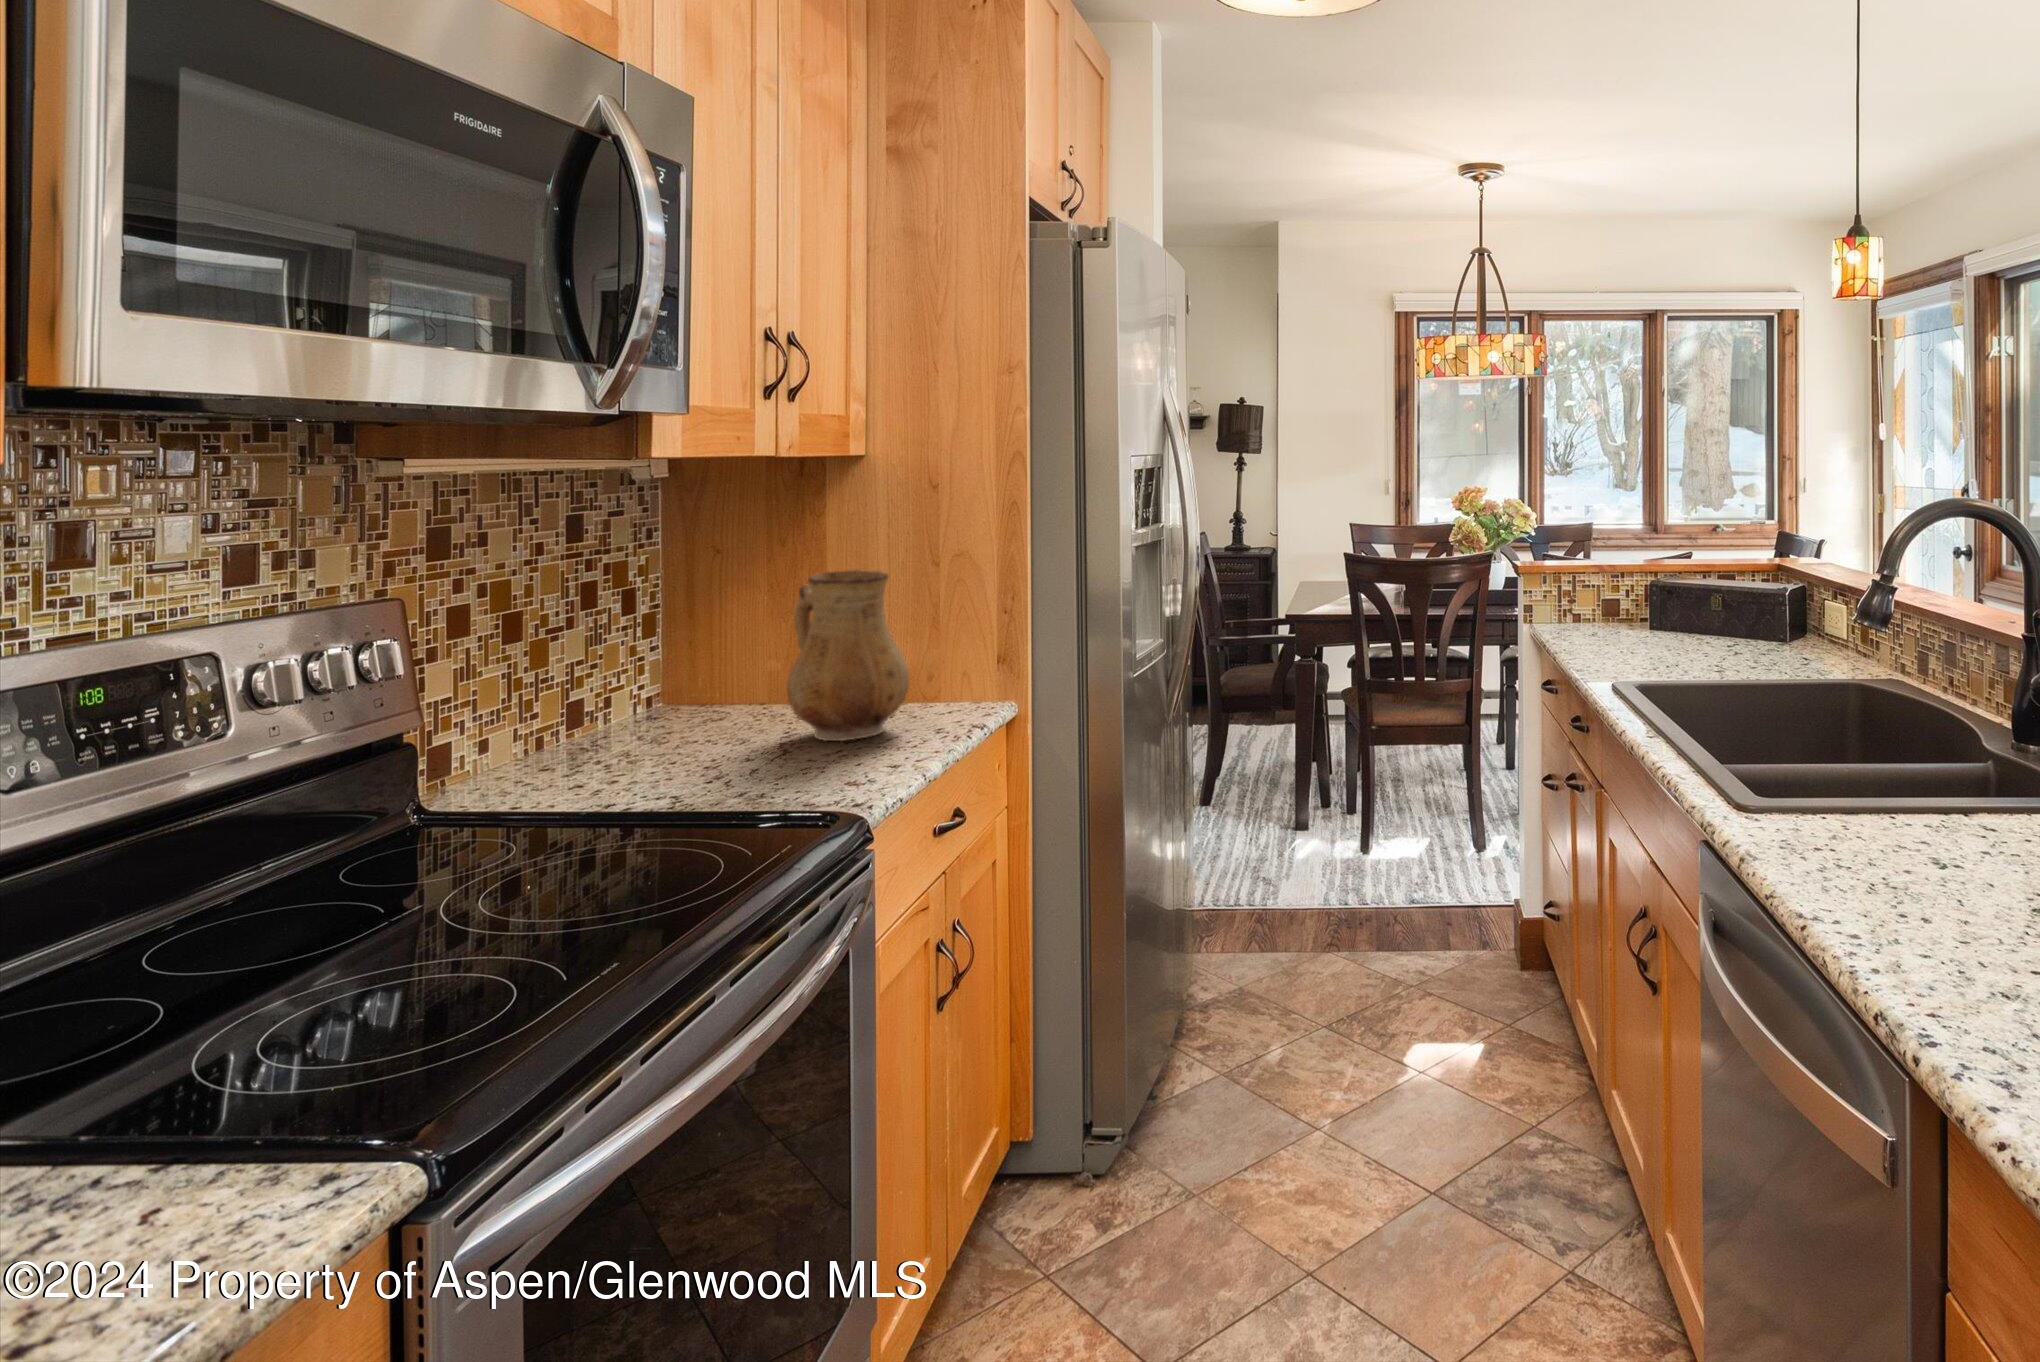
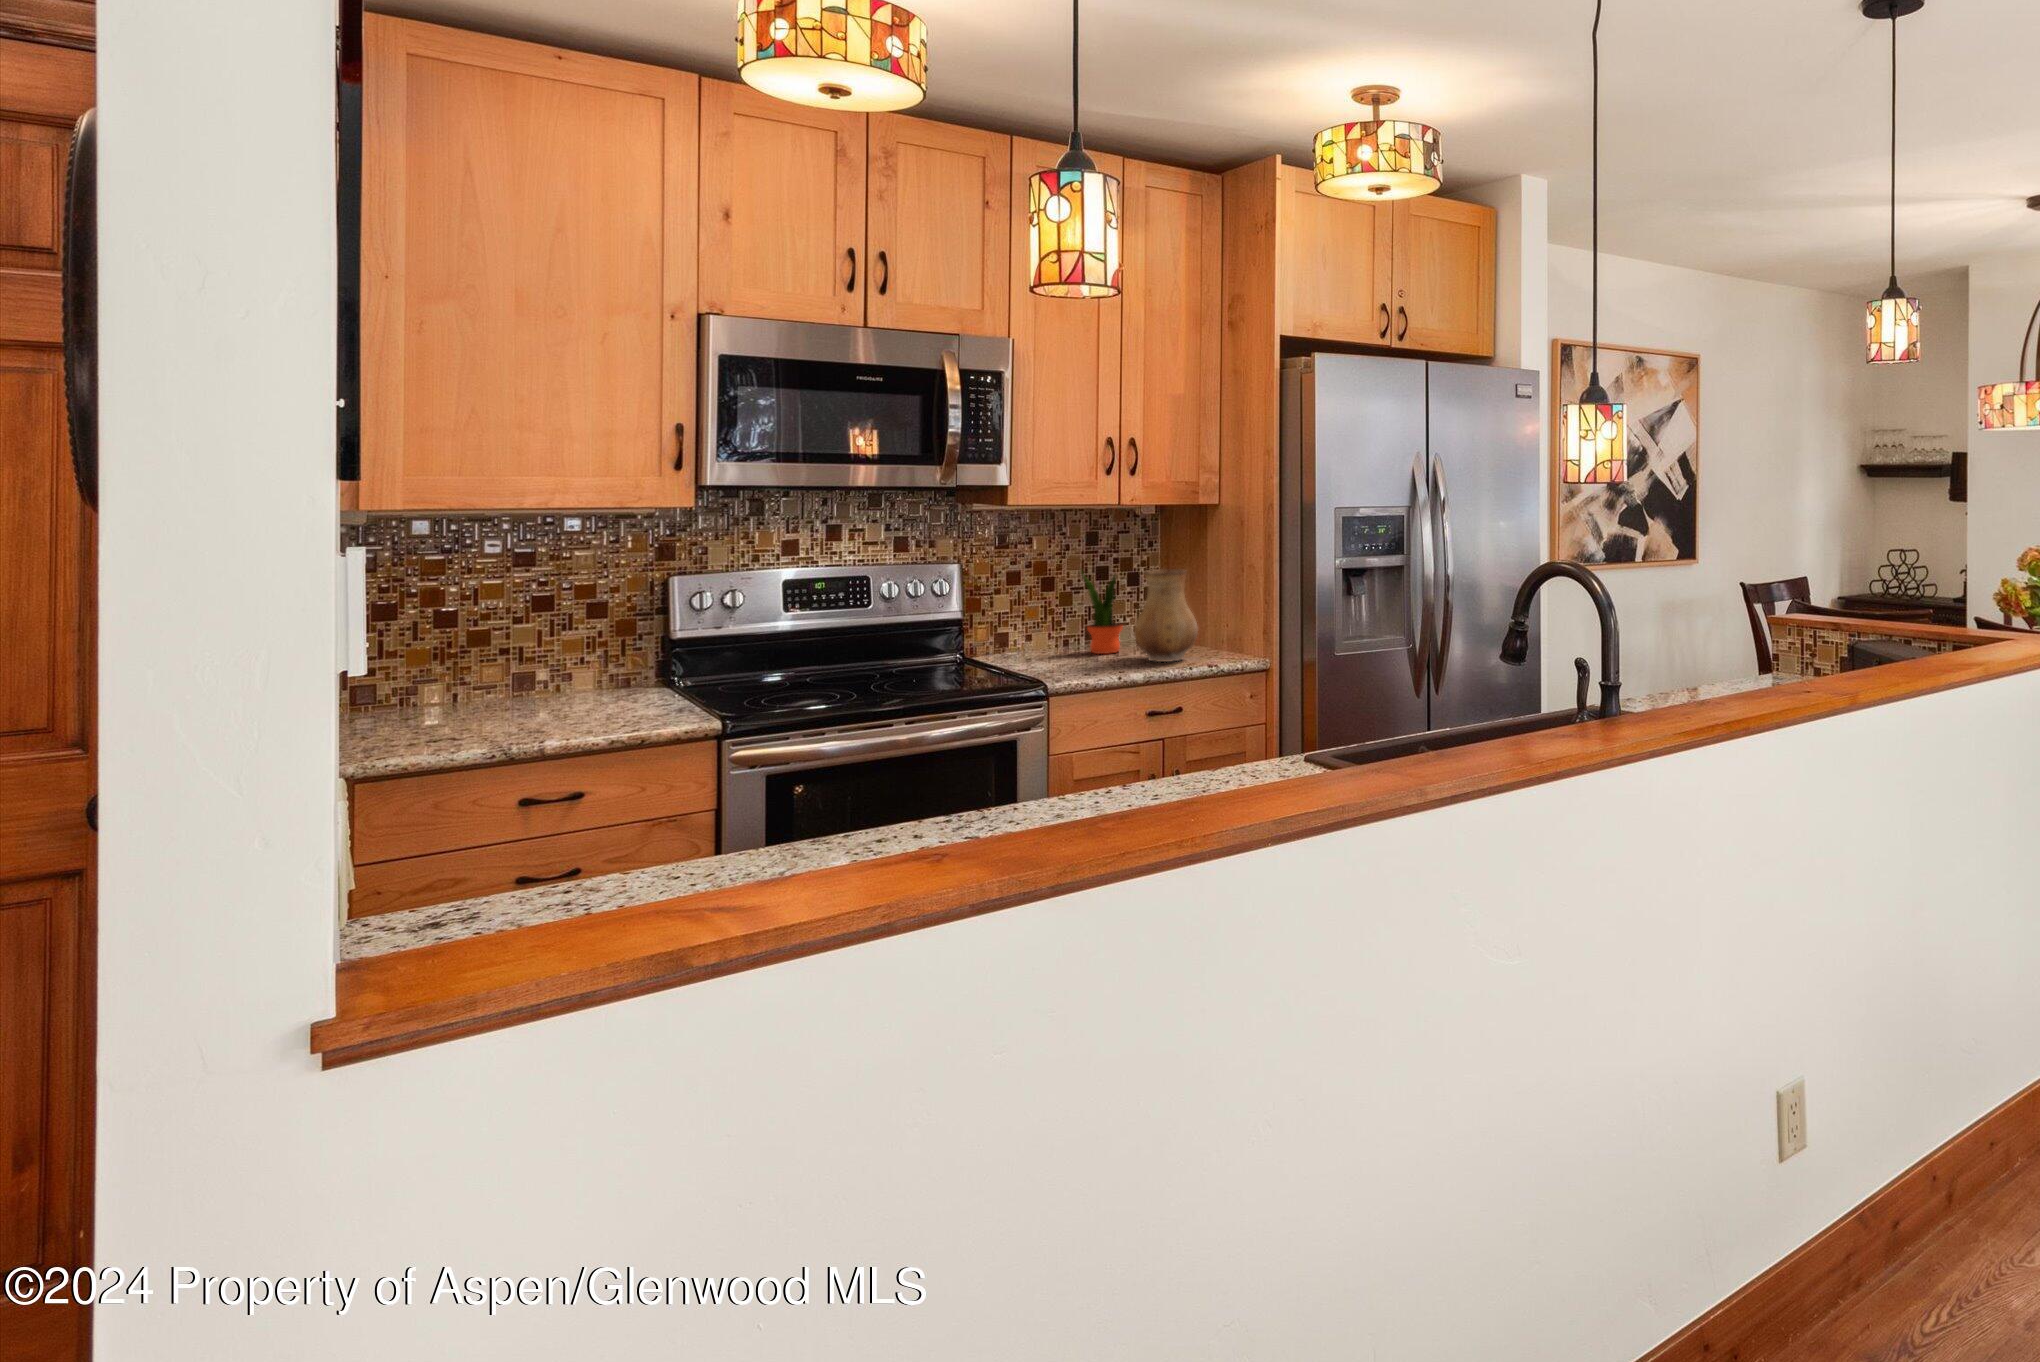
potted plant: none [598,583,712,751] -> present [1082,573,1123,654]

